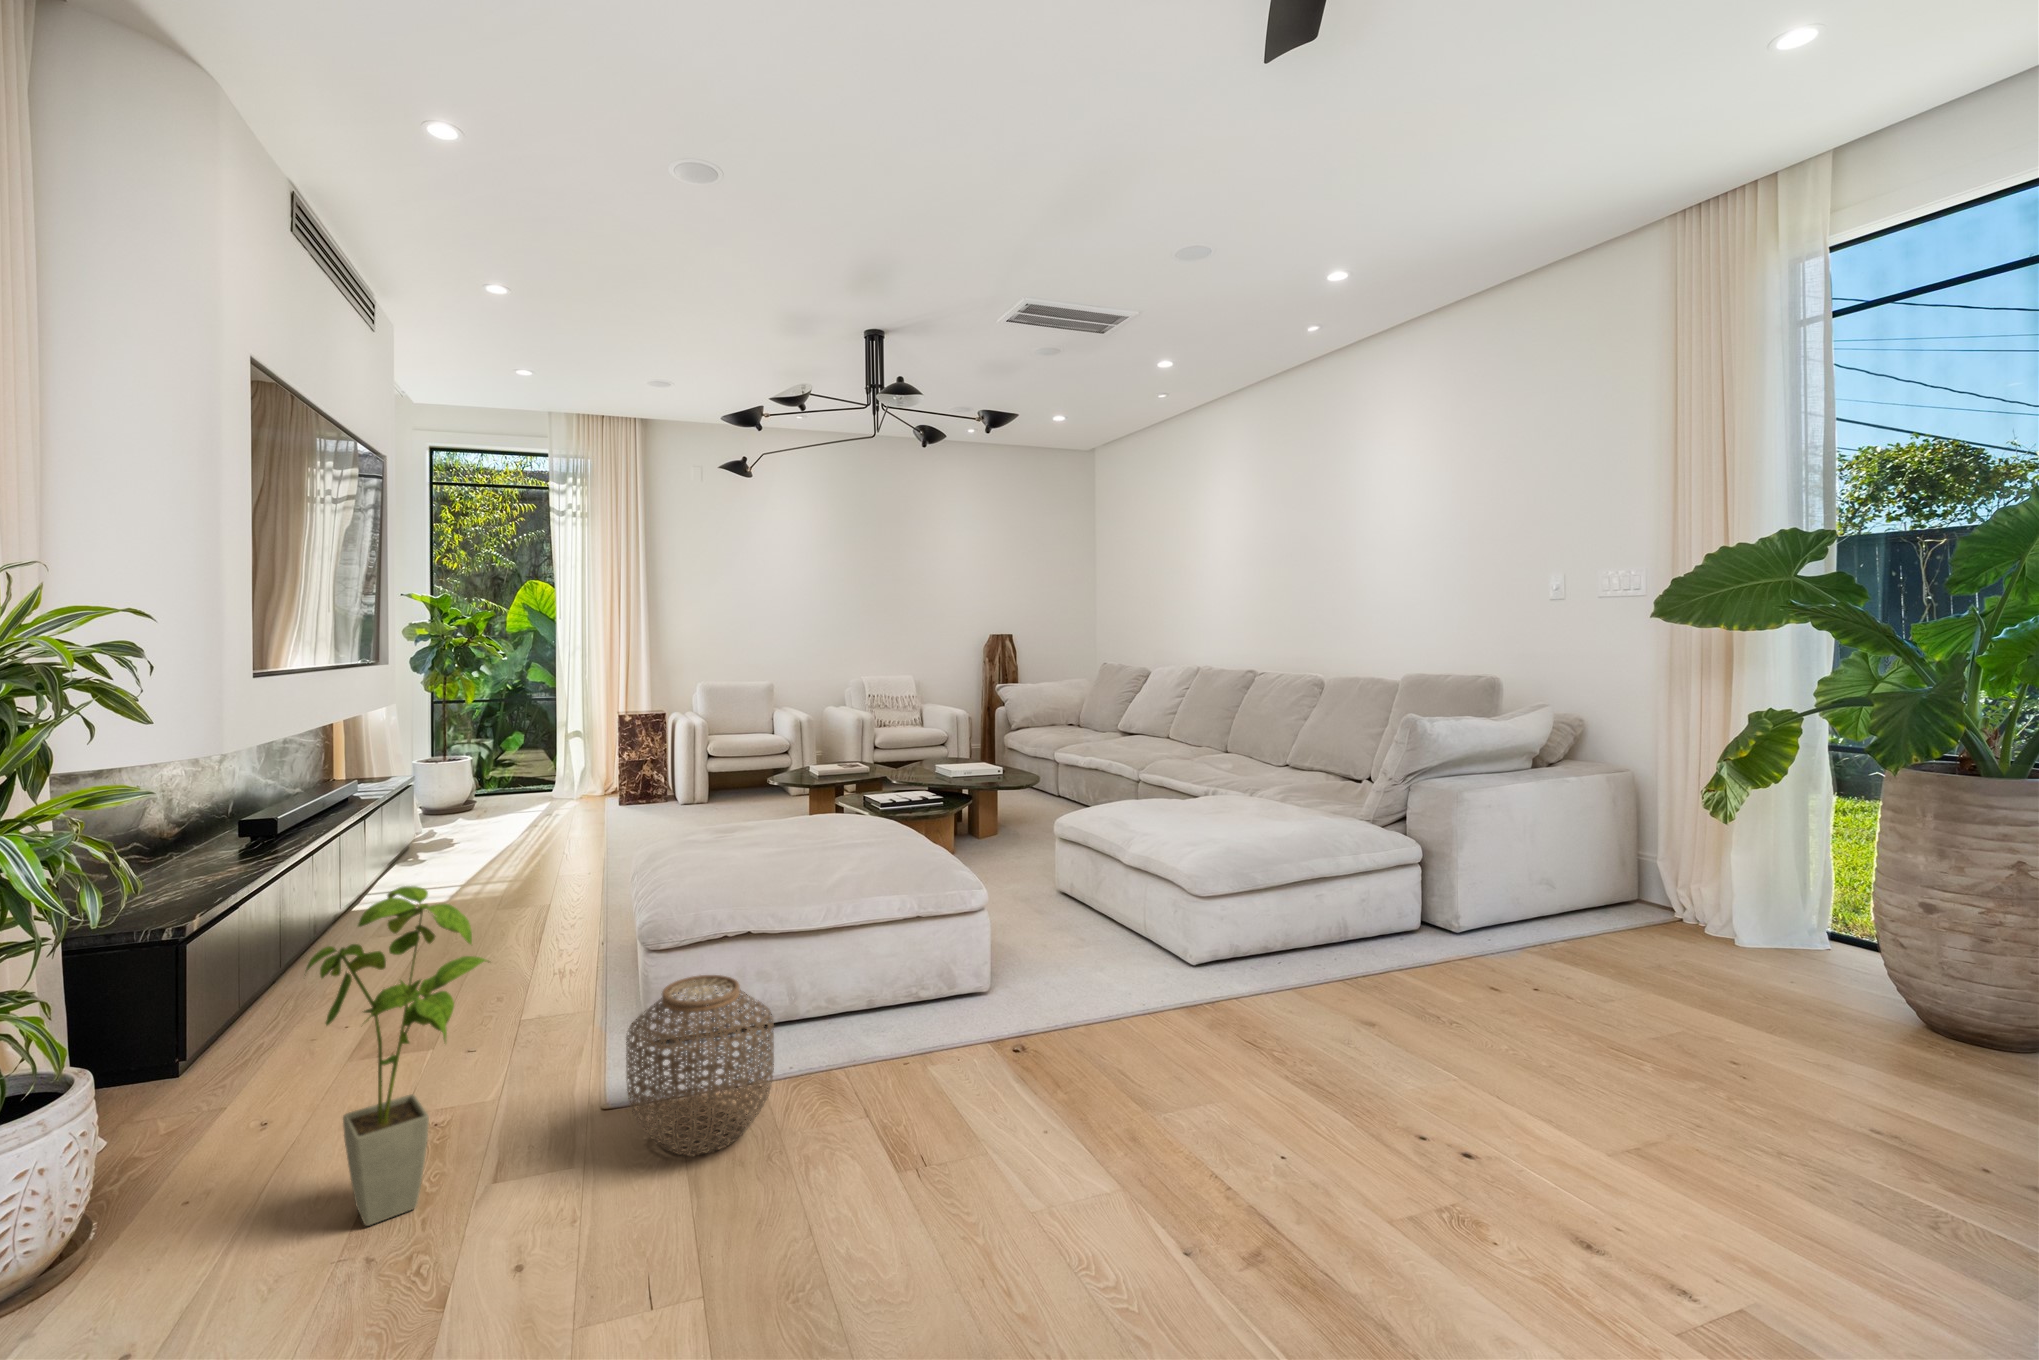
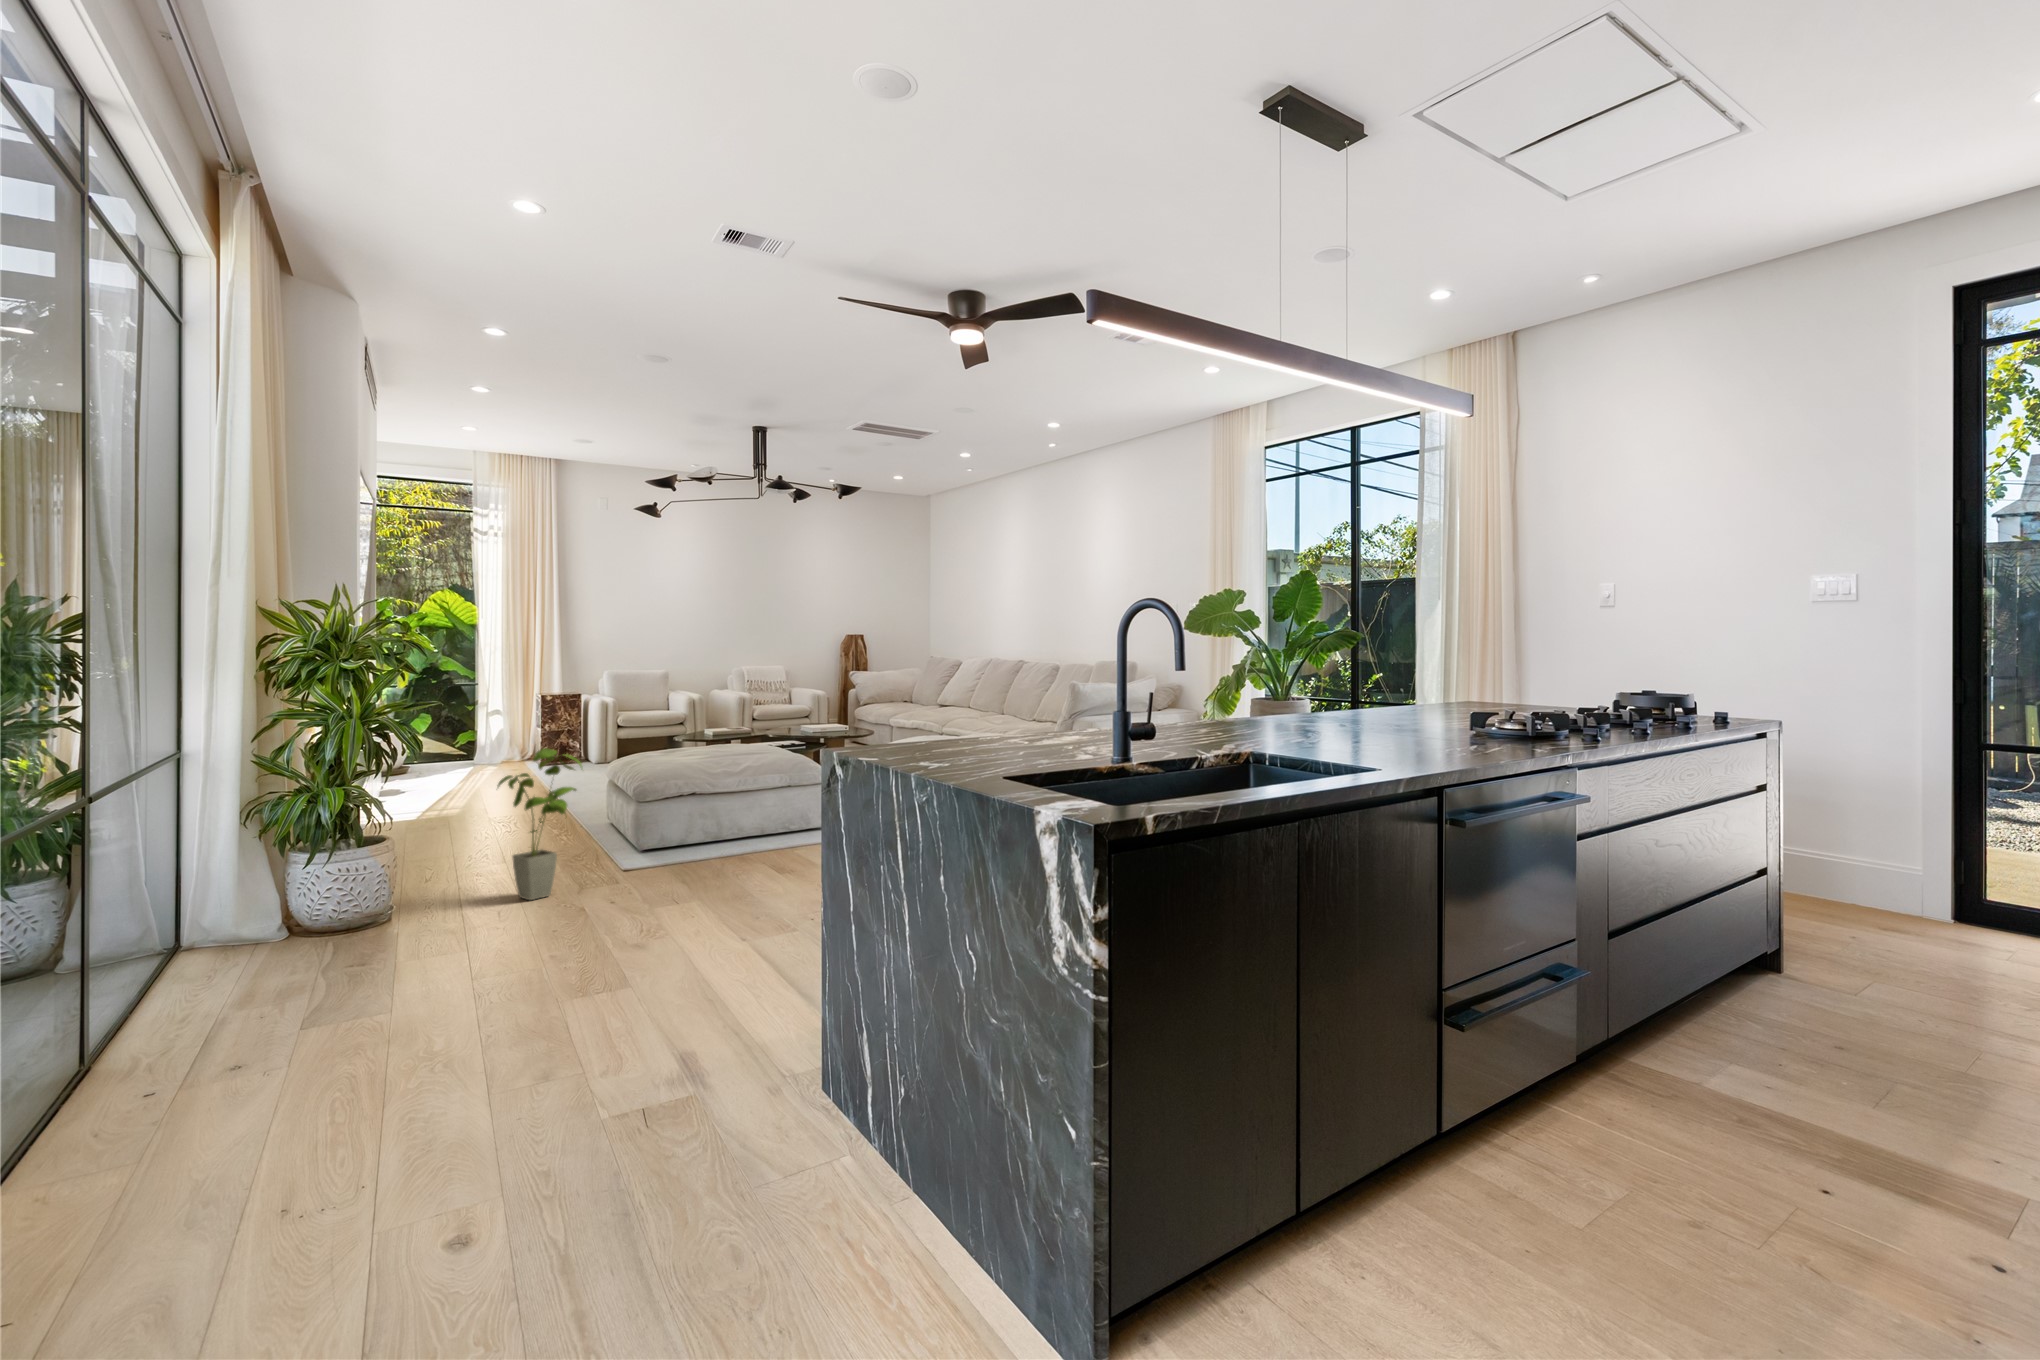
woven basket: present [626,975,774,1156] -> none [646,799,720,878]

